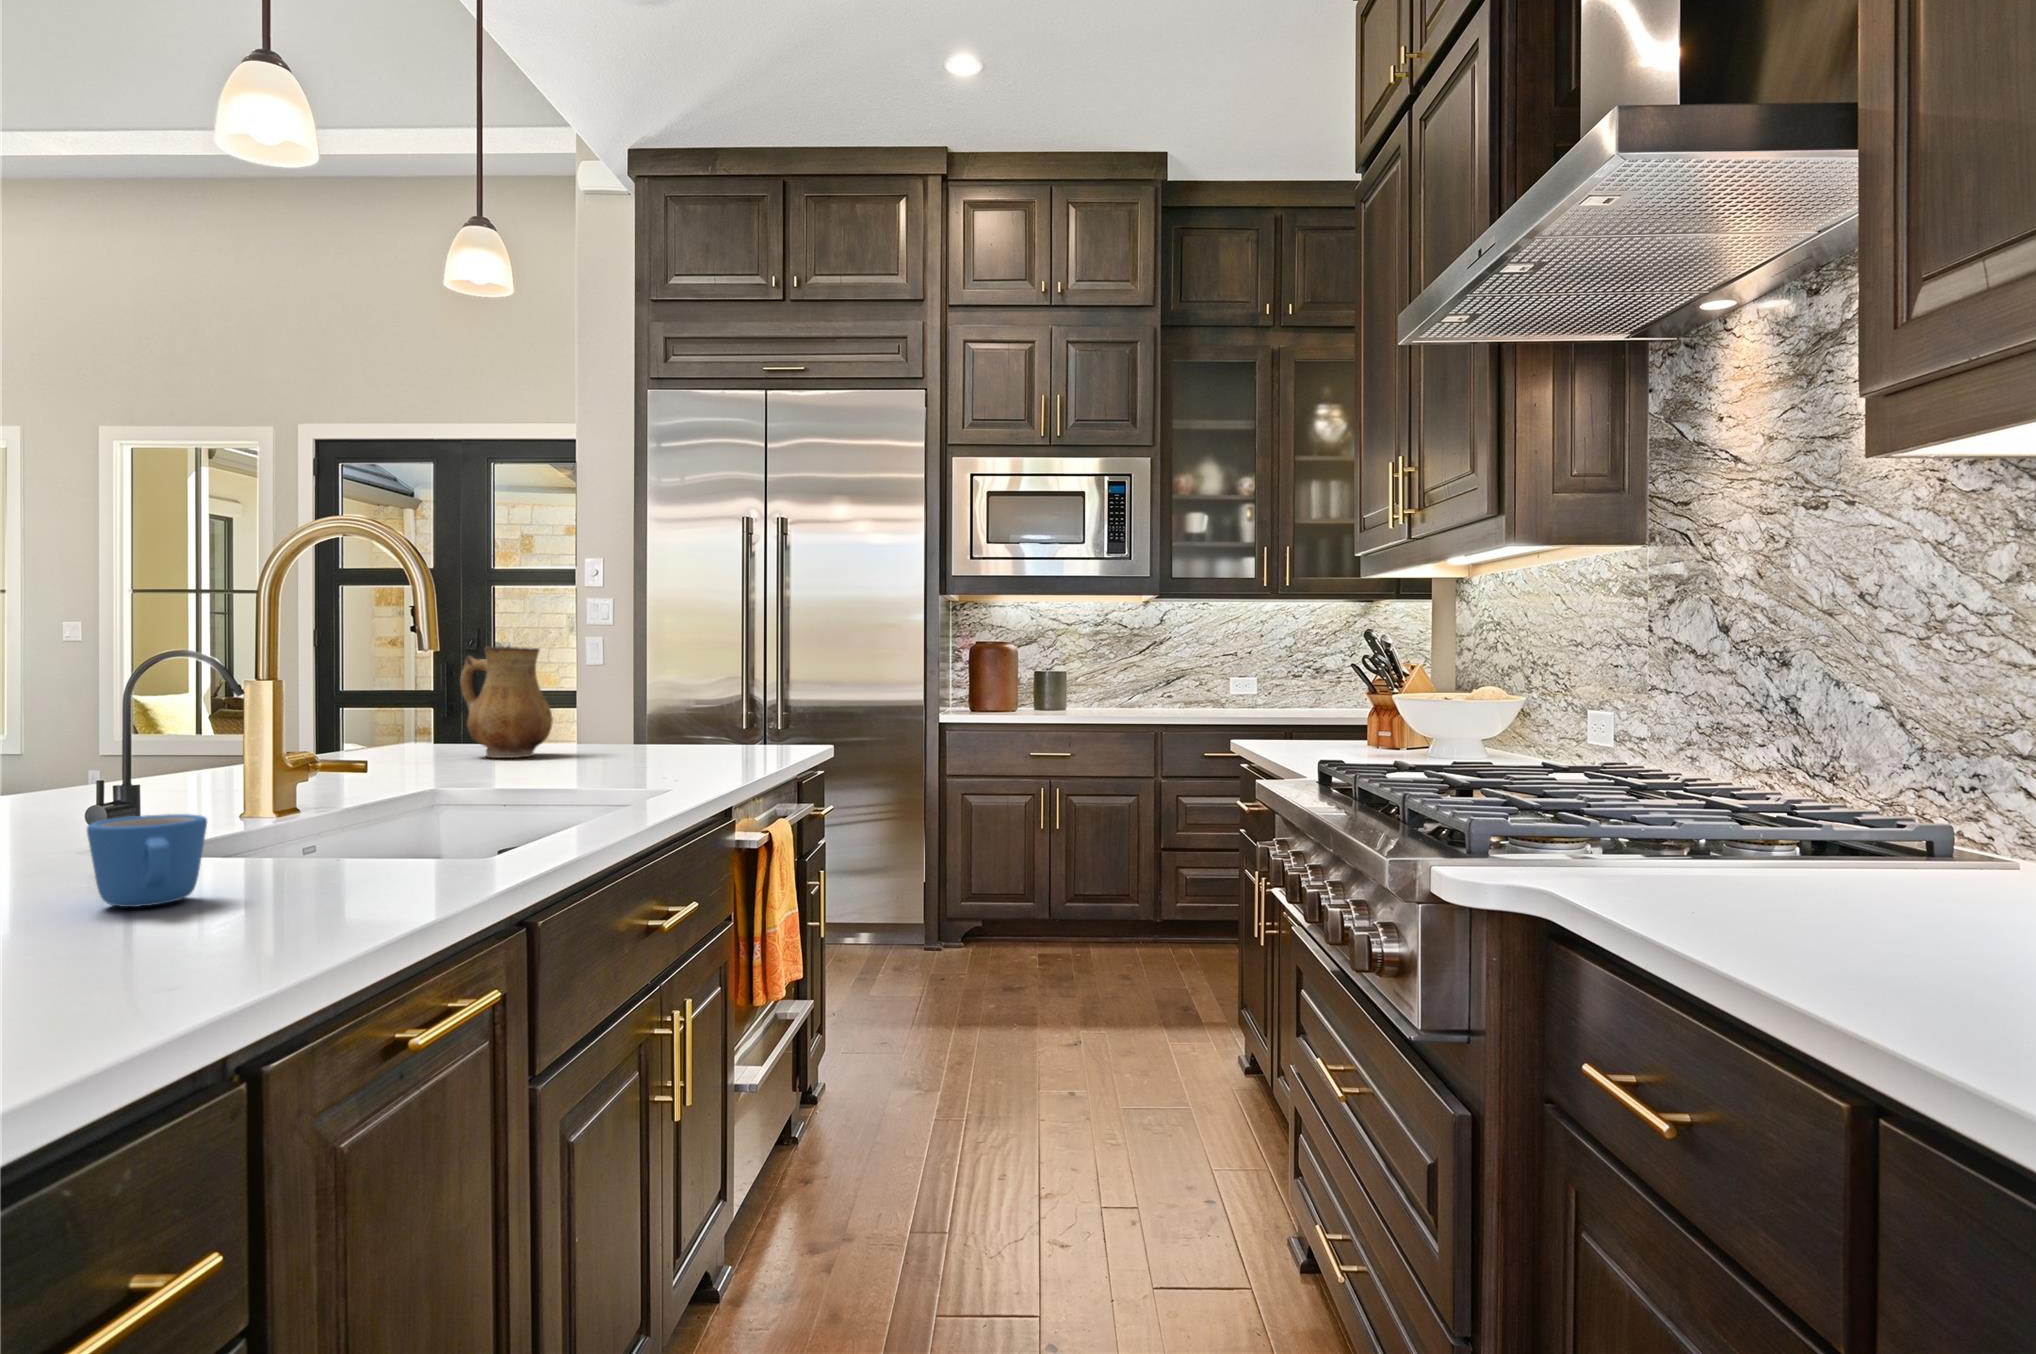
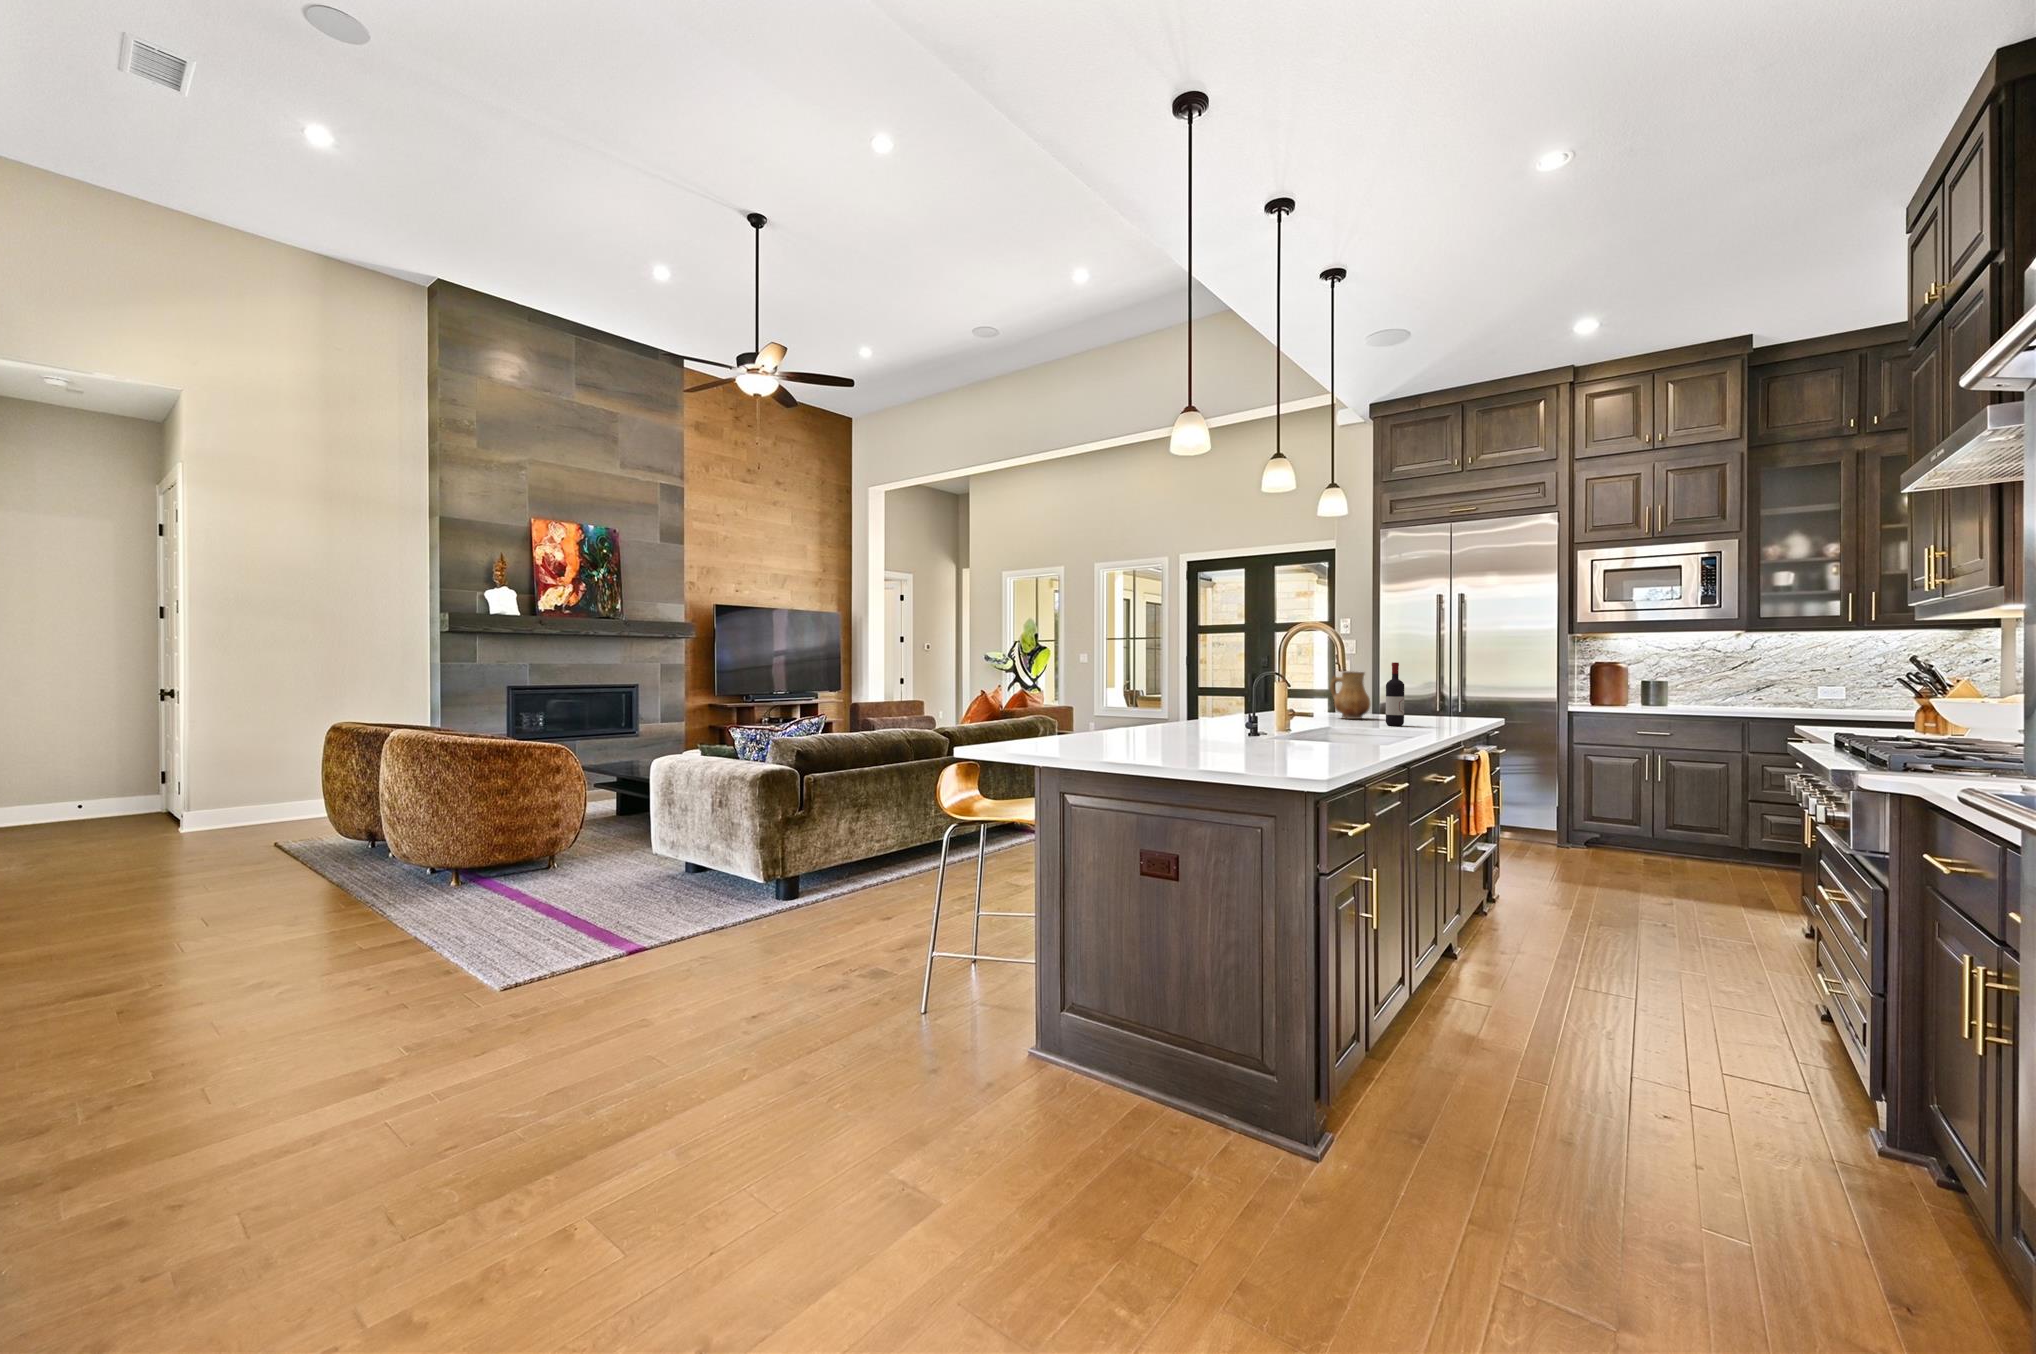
wine bottle: none [555,621,599,773] -> present [1386,662,1404,726]
mug: present [87,814,207,907] -> none [1323,726,1351,749]

